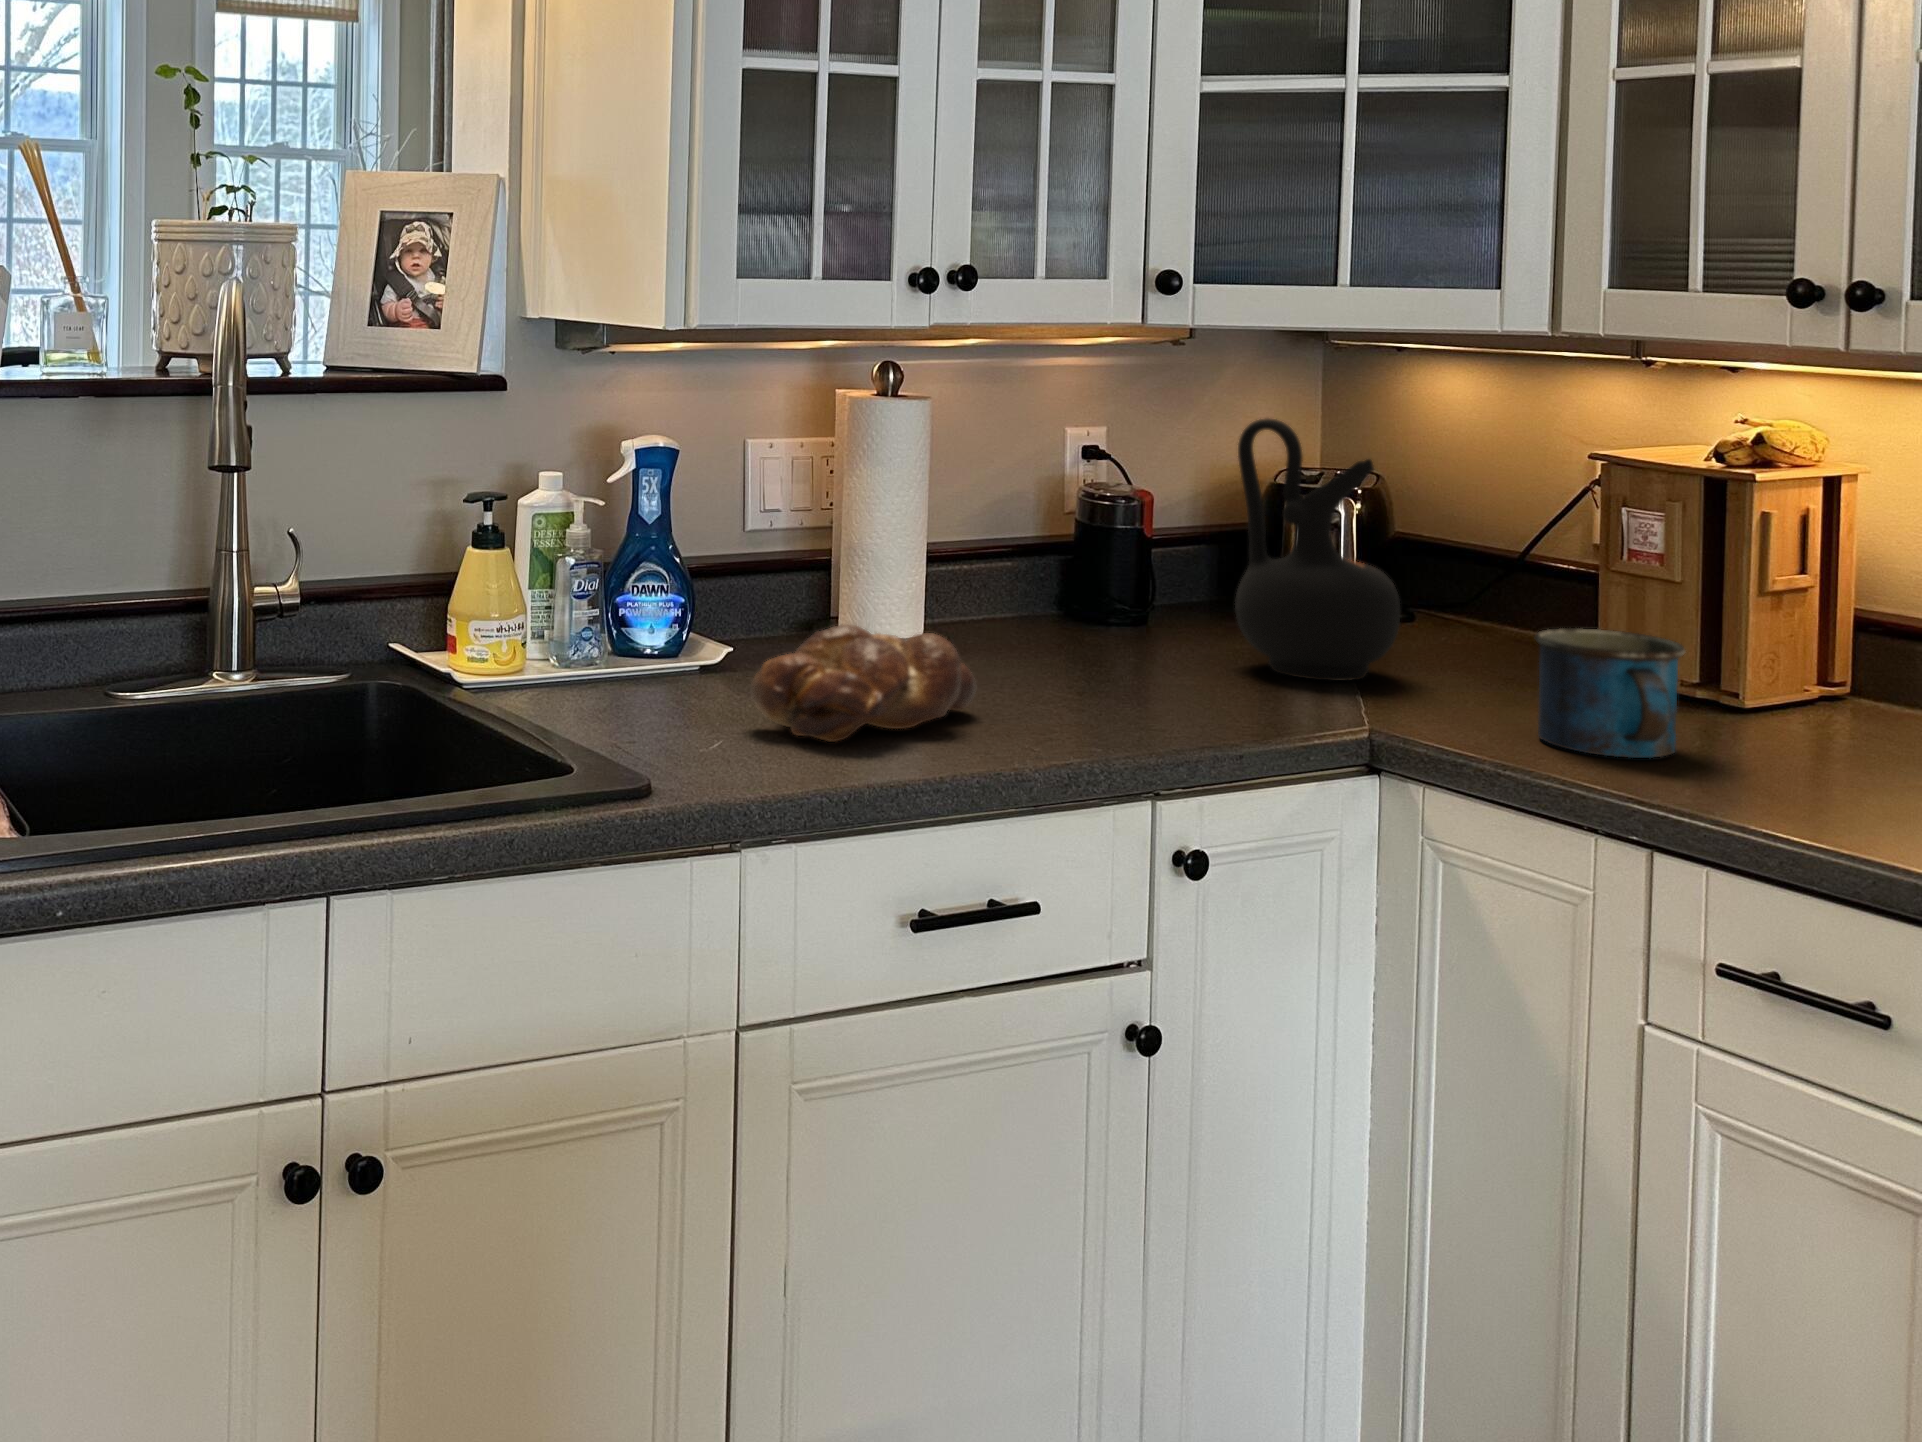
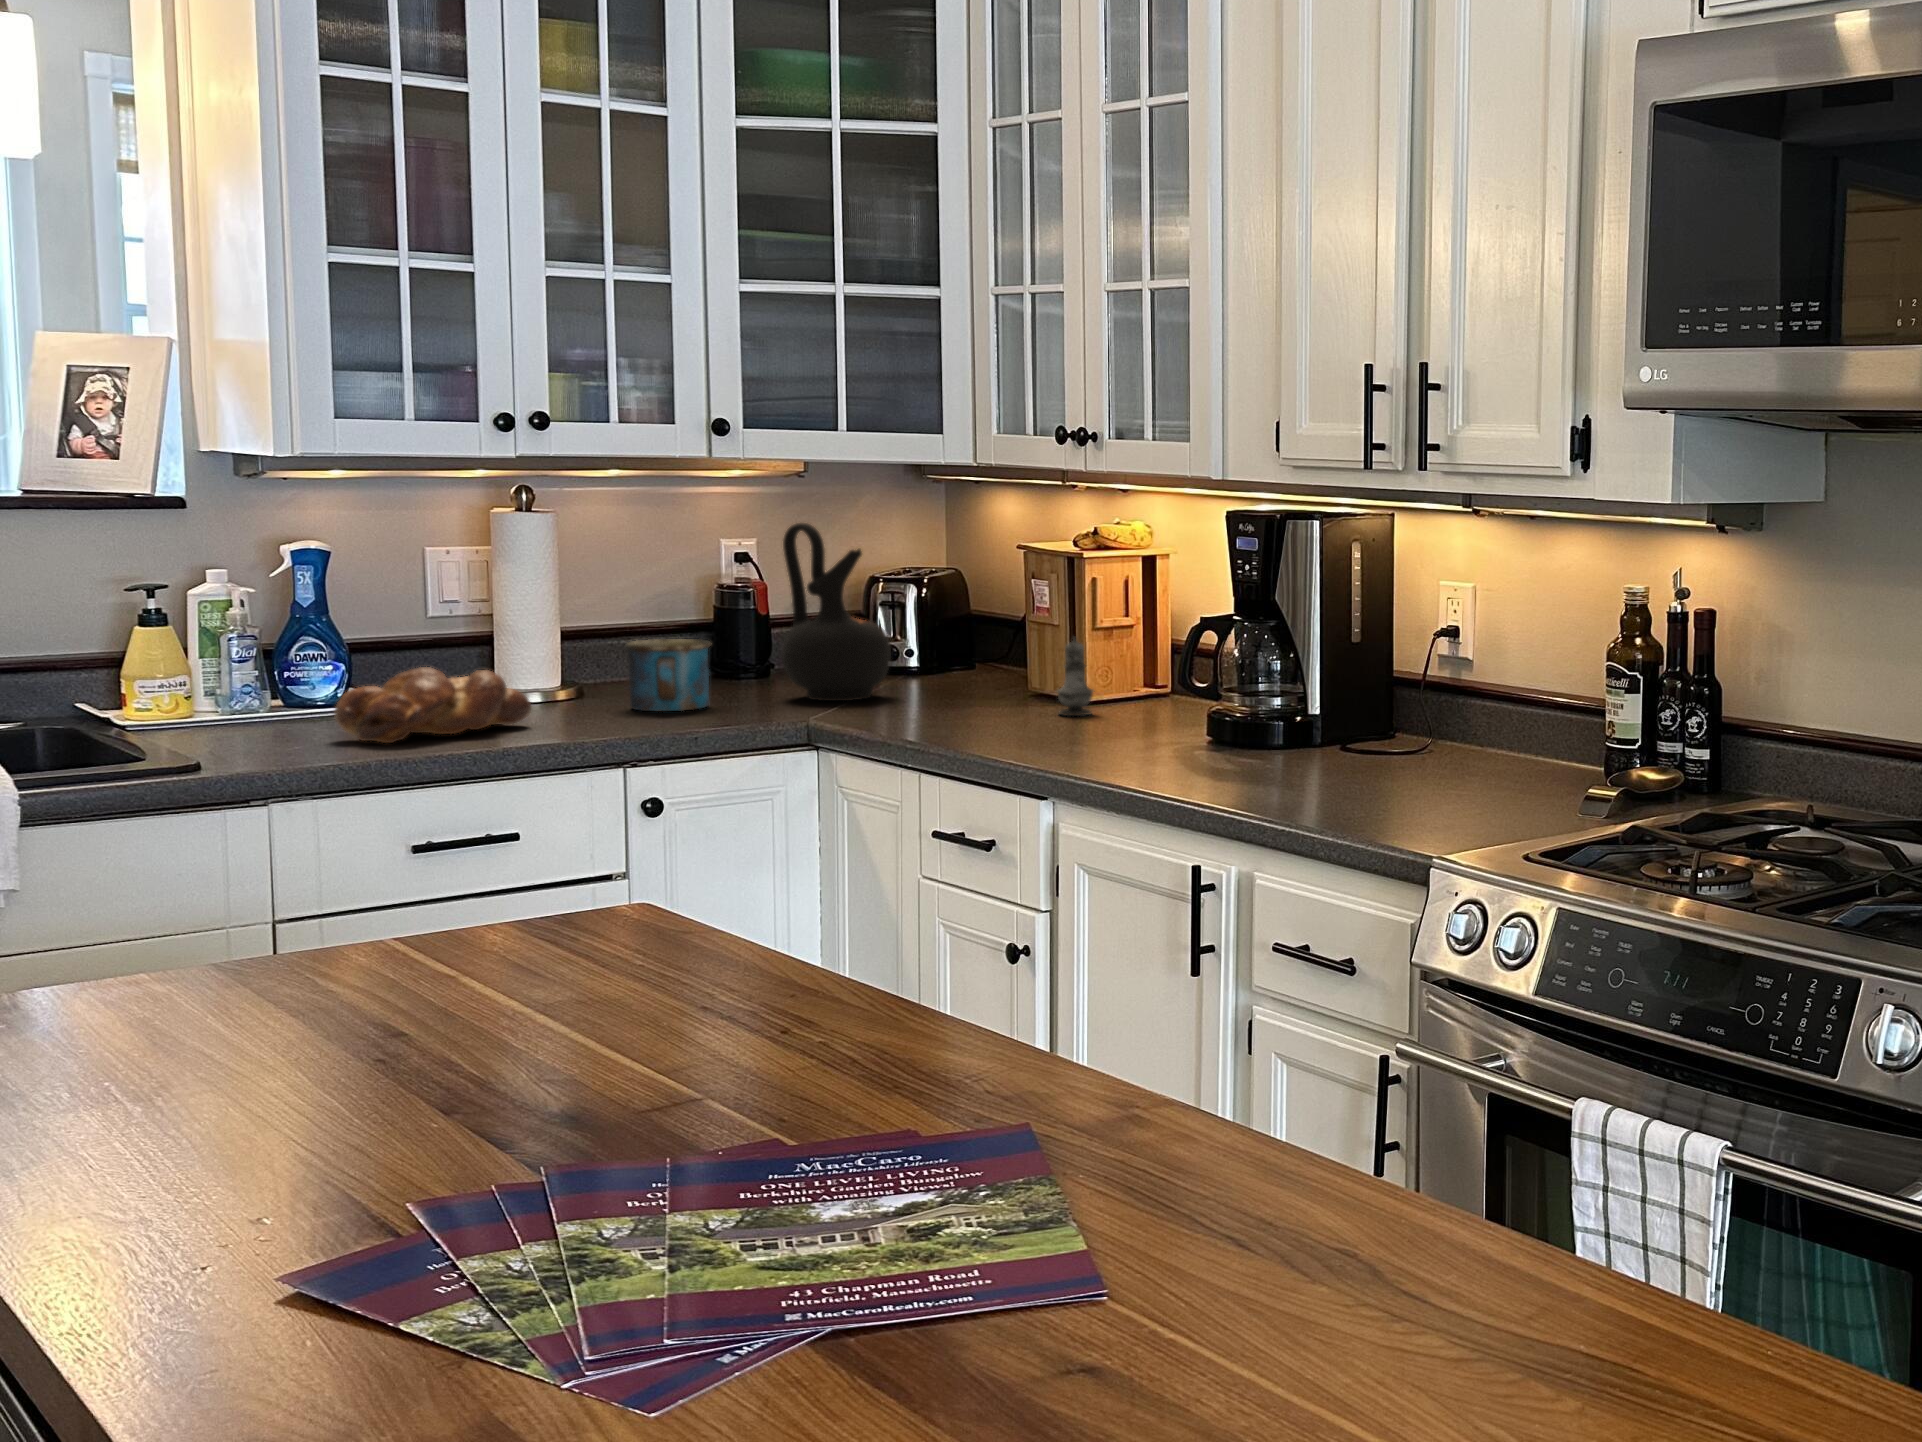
salt shaker: none [1745,615,1818,745] -> present [1057,638,1093,716]
mug: present [1535,628,1685,758] -> present [625,638,711,711]

